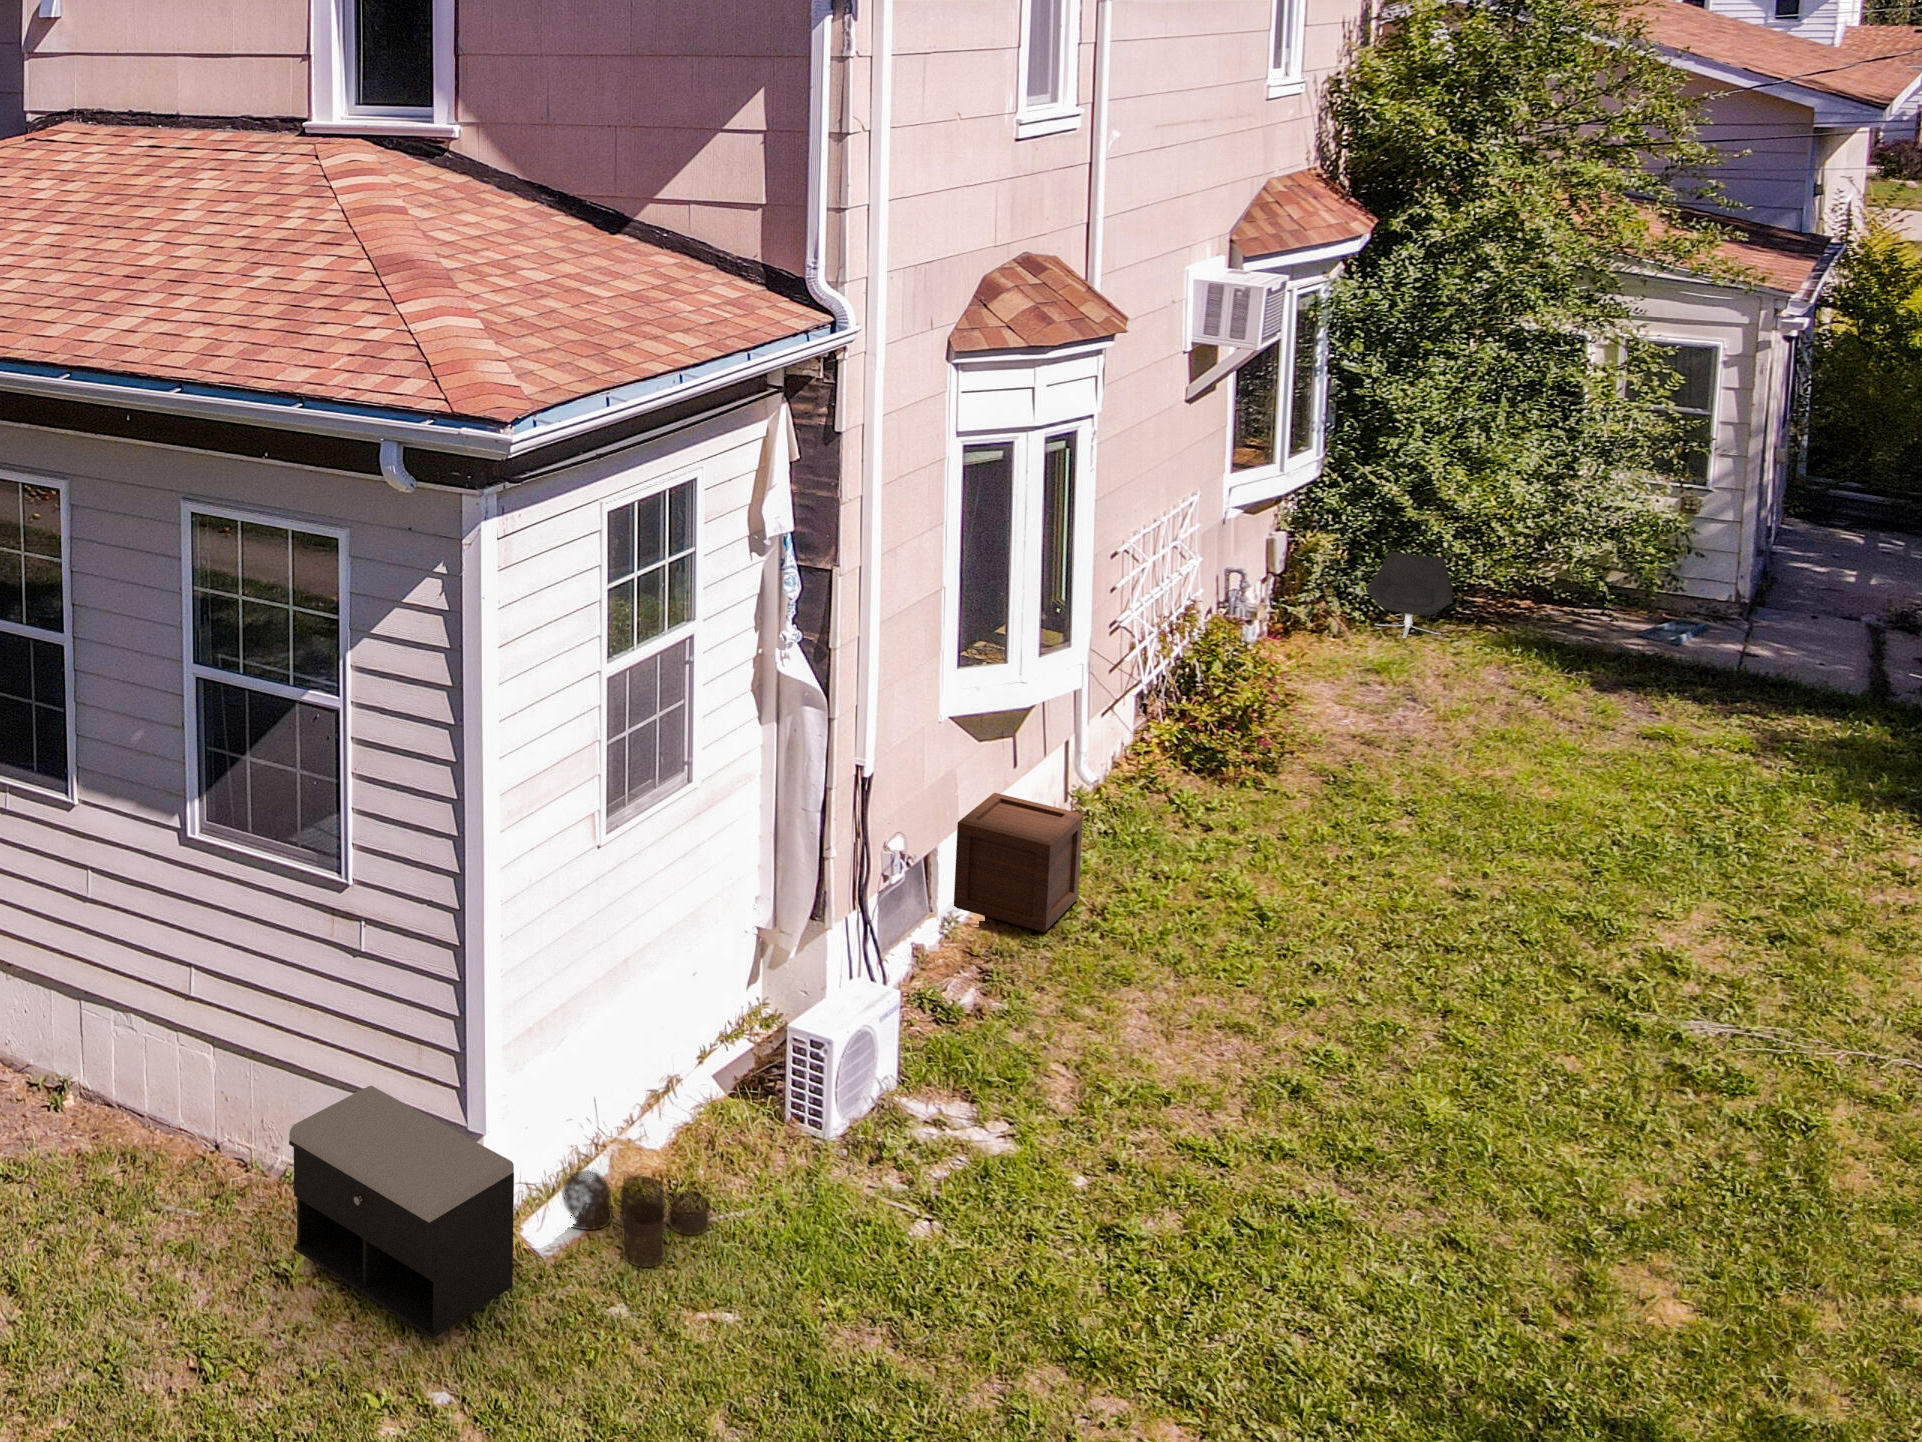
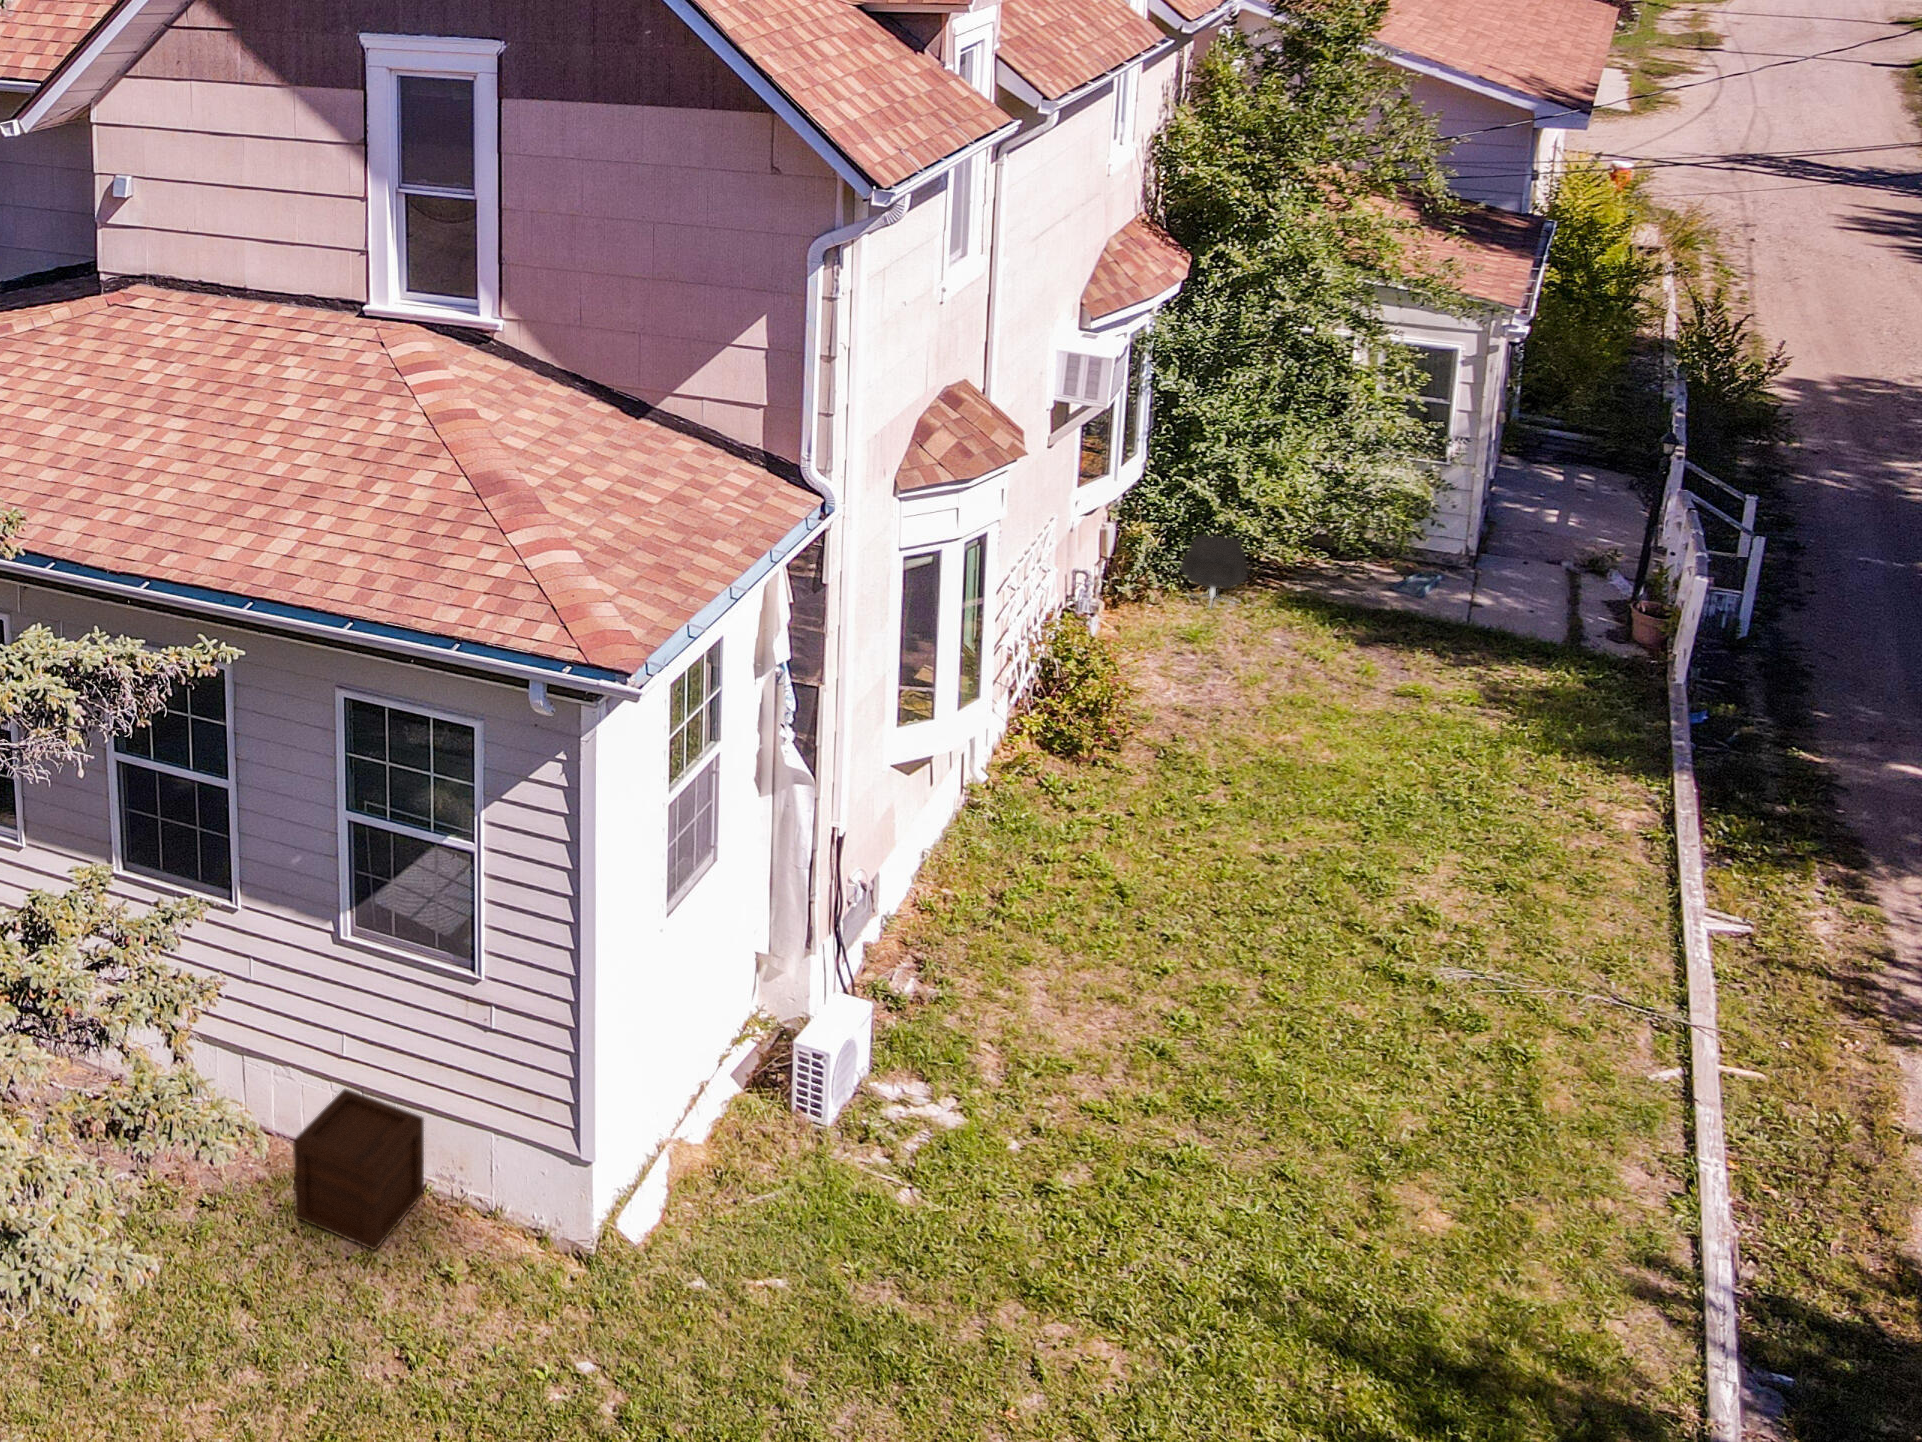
wooden crate: present [954,793,1083,932] -> present [293,1089,424,1250]
storage bench: present [289,1086,514,1339] -> none [452,1126,625,1321]
woven basket: present [562,1171,710,1267] -> none [642,1170,754,1245]

